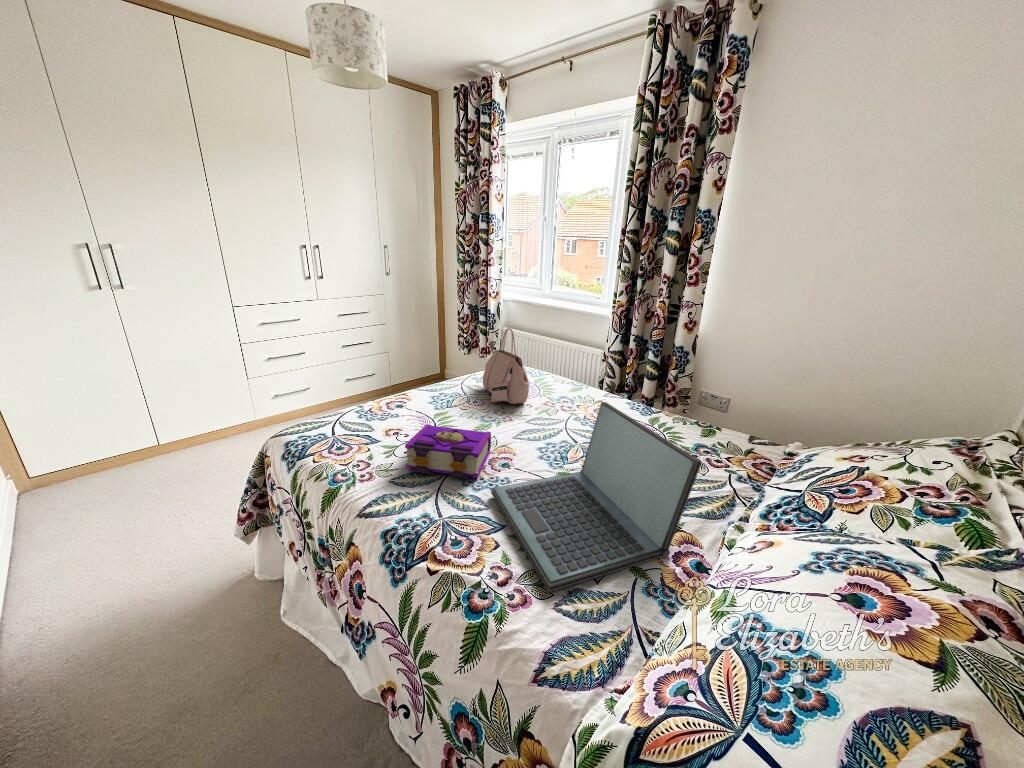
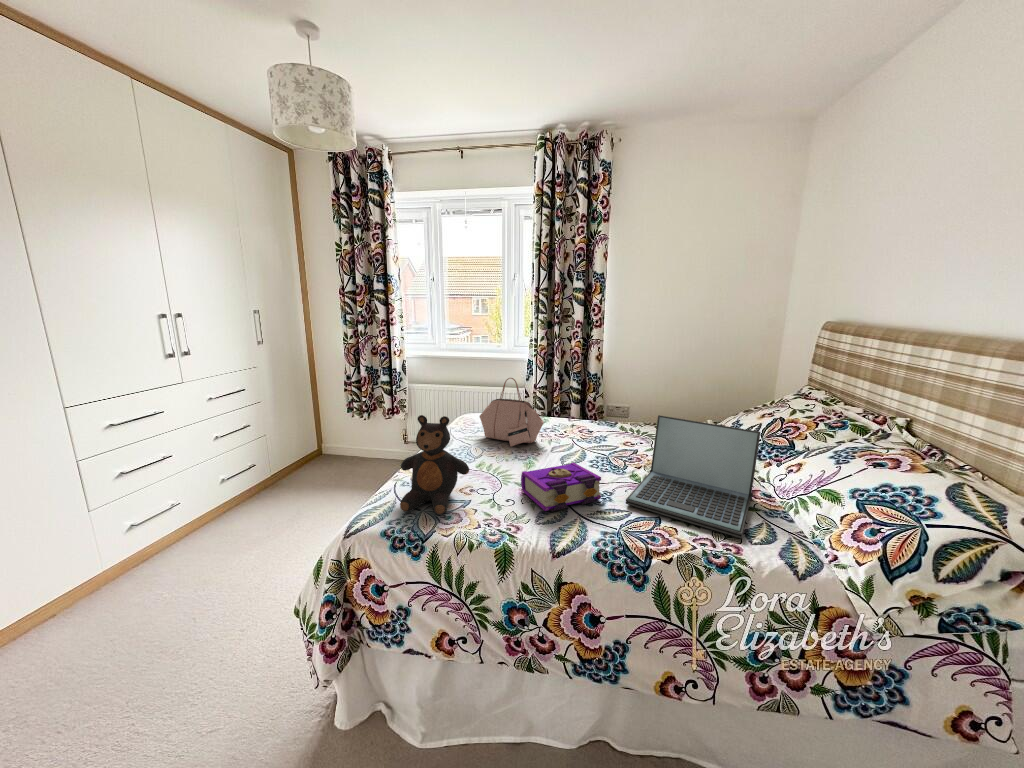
teddy bear: none [314,345,380,440] -> present [400,415,469,515]

